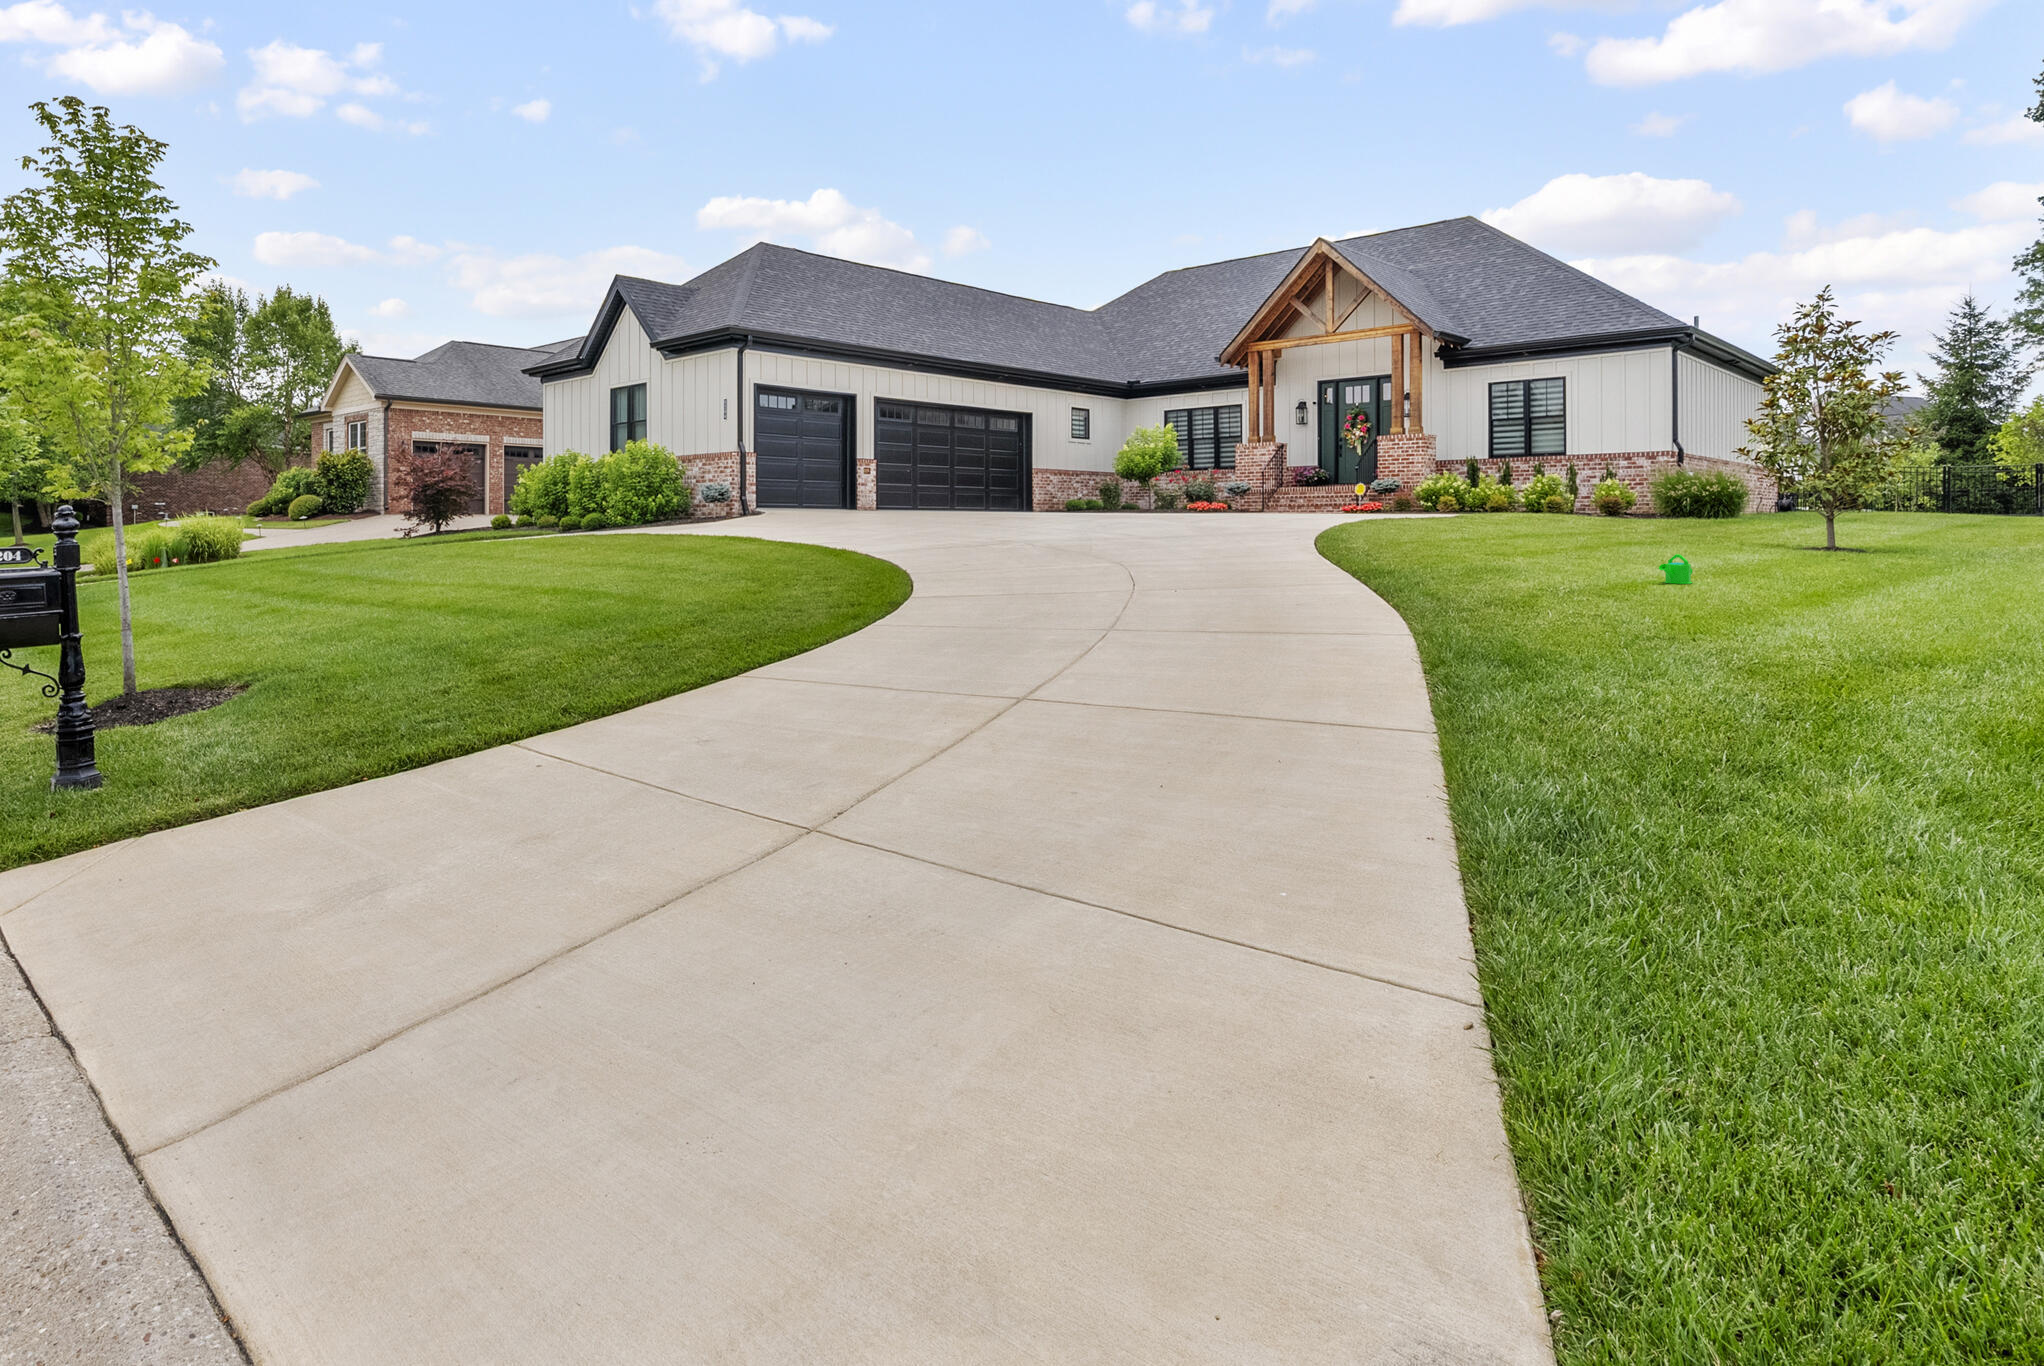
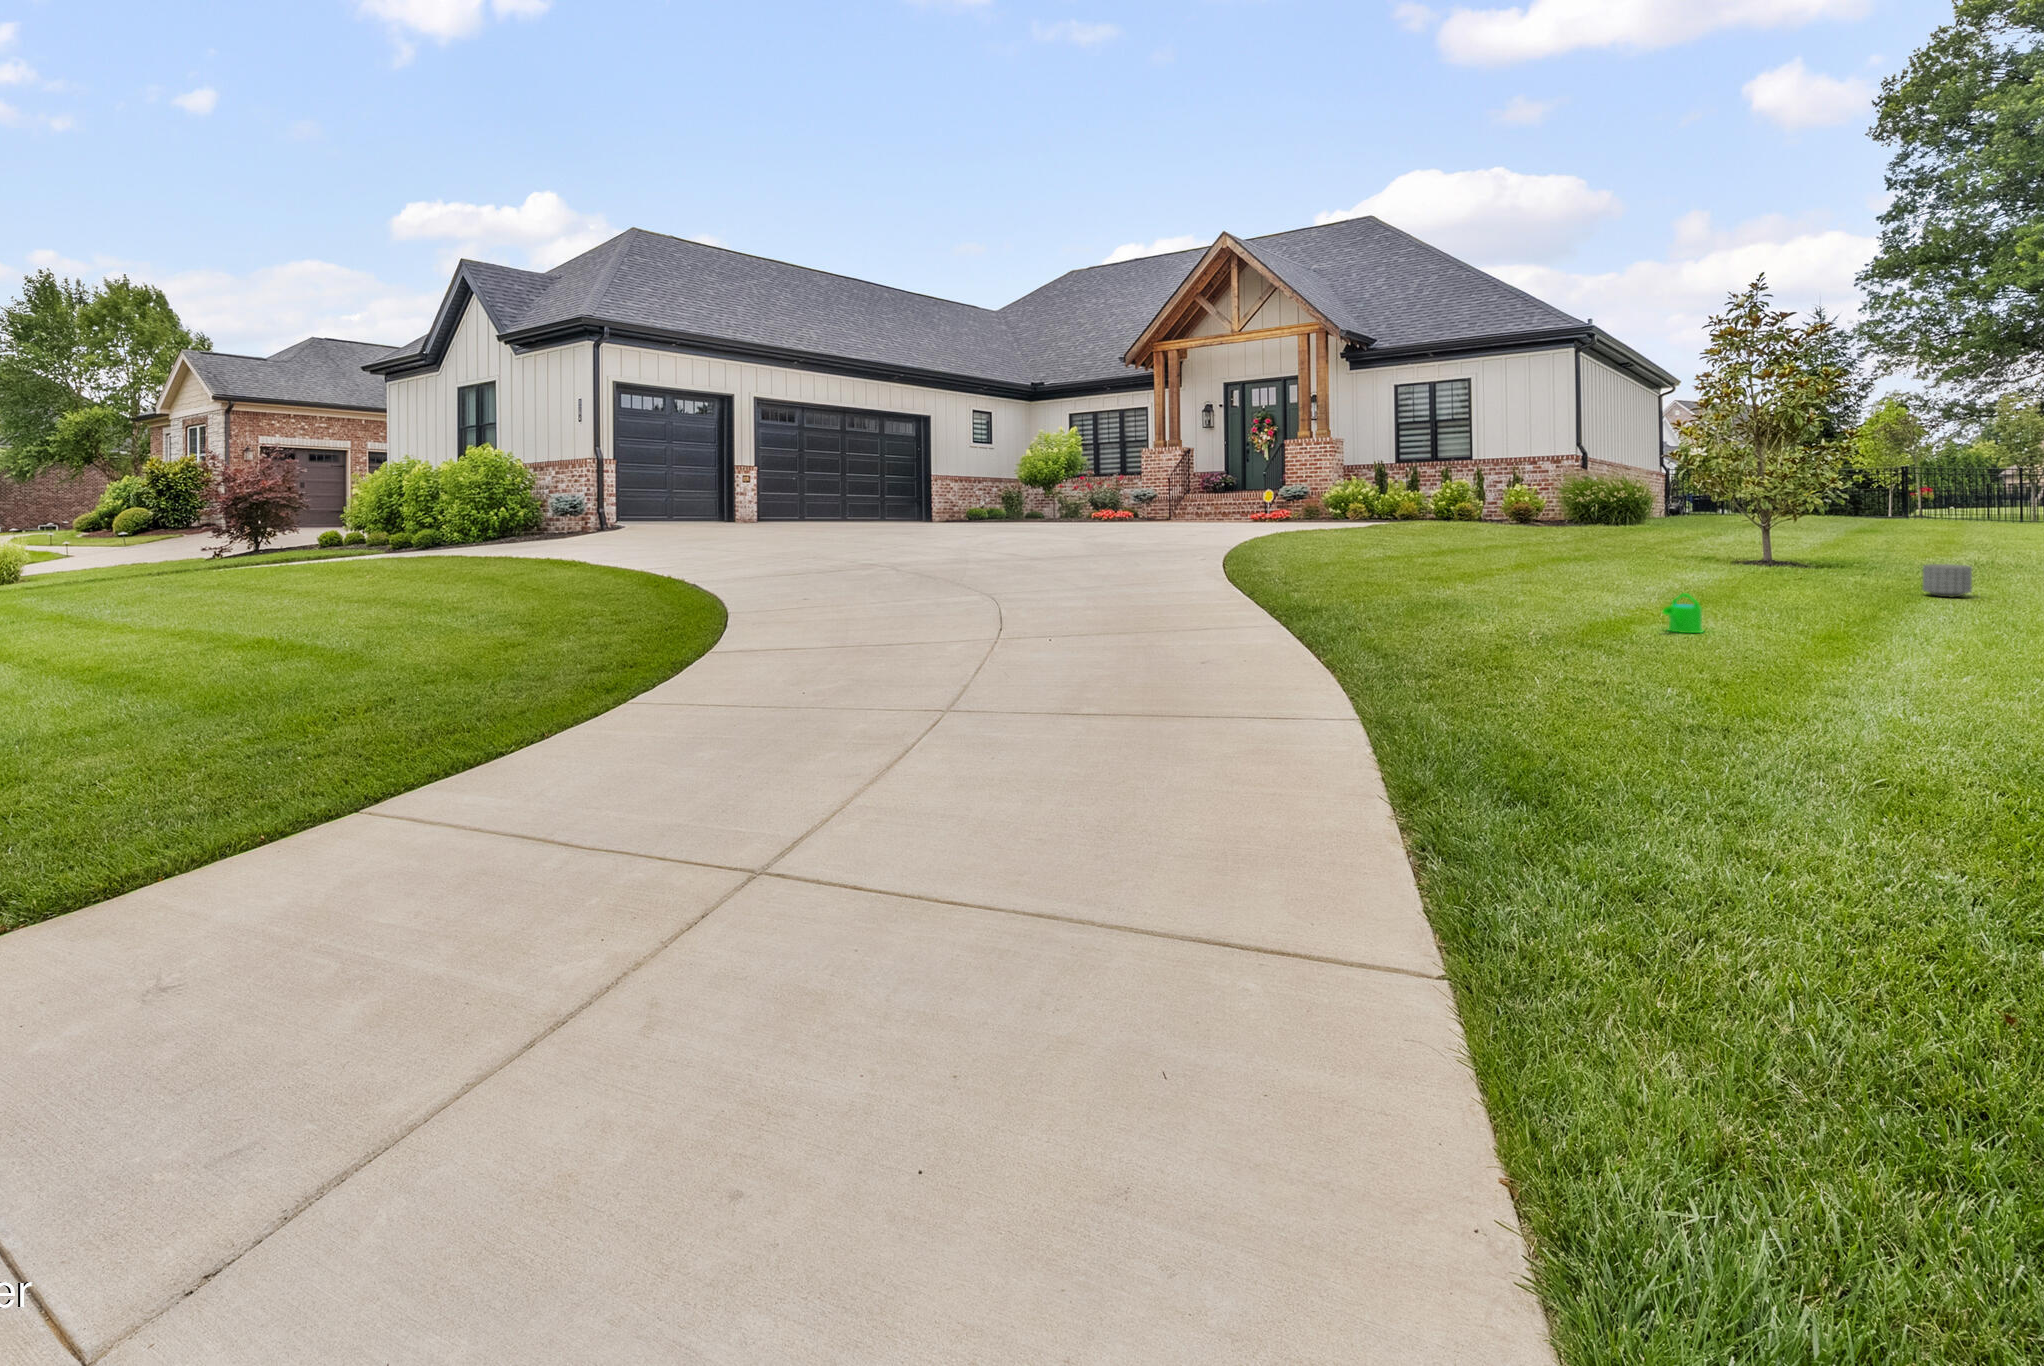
planter: none [1913,541,1953,567] -> present [1923,564,1972,597]

